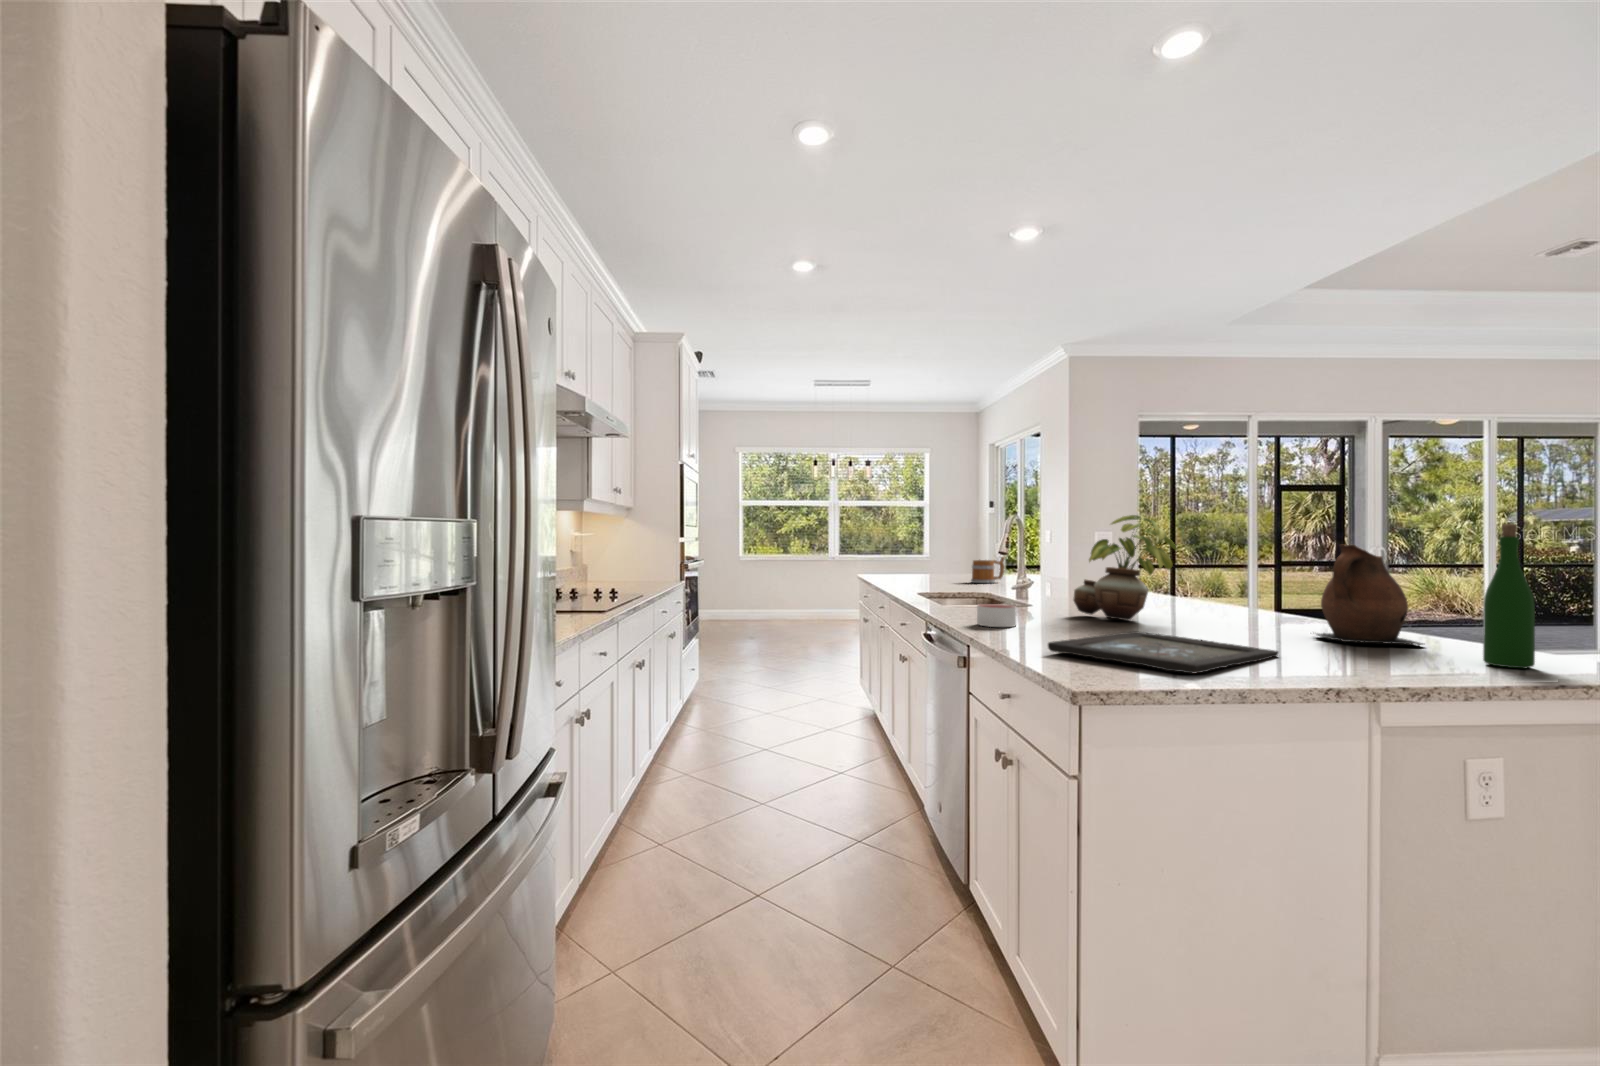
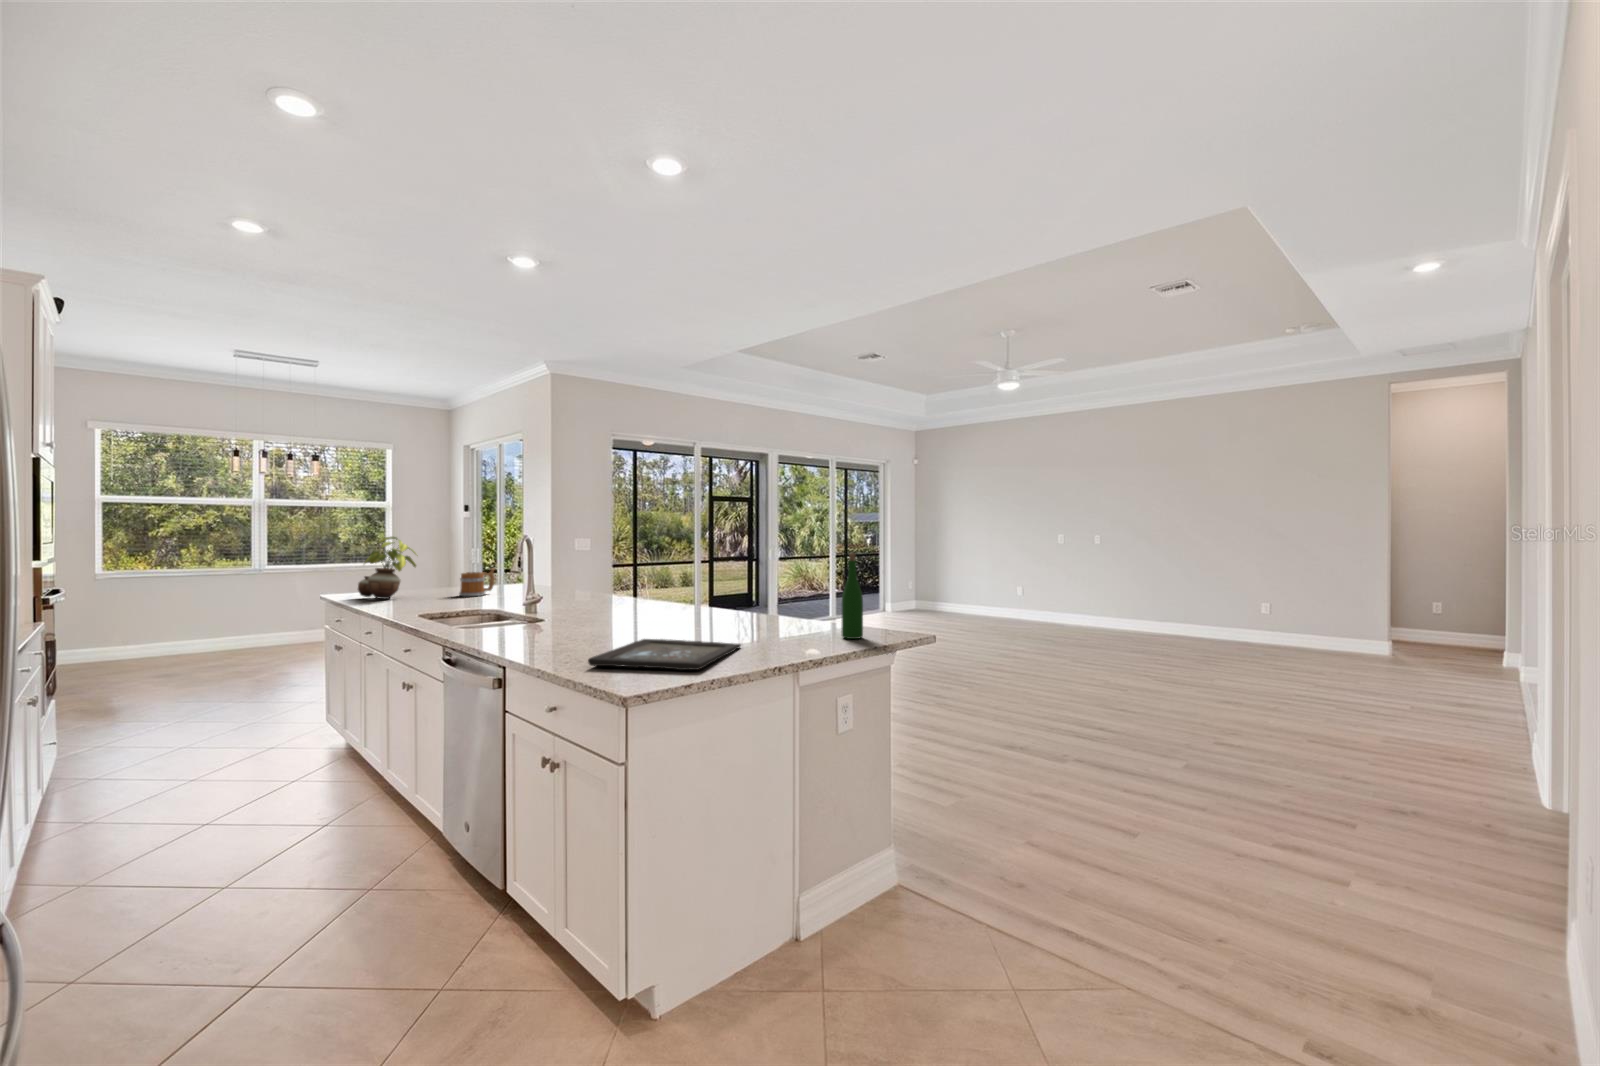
potted plant: present [1074,515,1177,620] -> present [358,537,418,599]
ceramic pitcher: present [1317,545,1423,646] -> none [752,564,813,631]
candle: present [977,604,1016,627] -> none [505,625,543,647]

